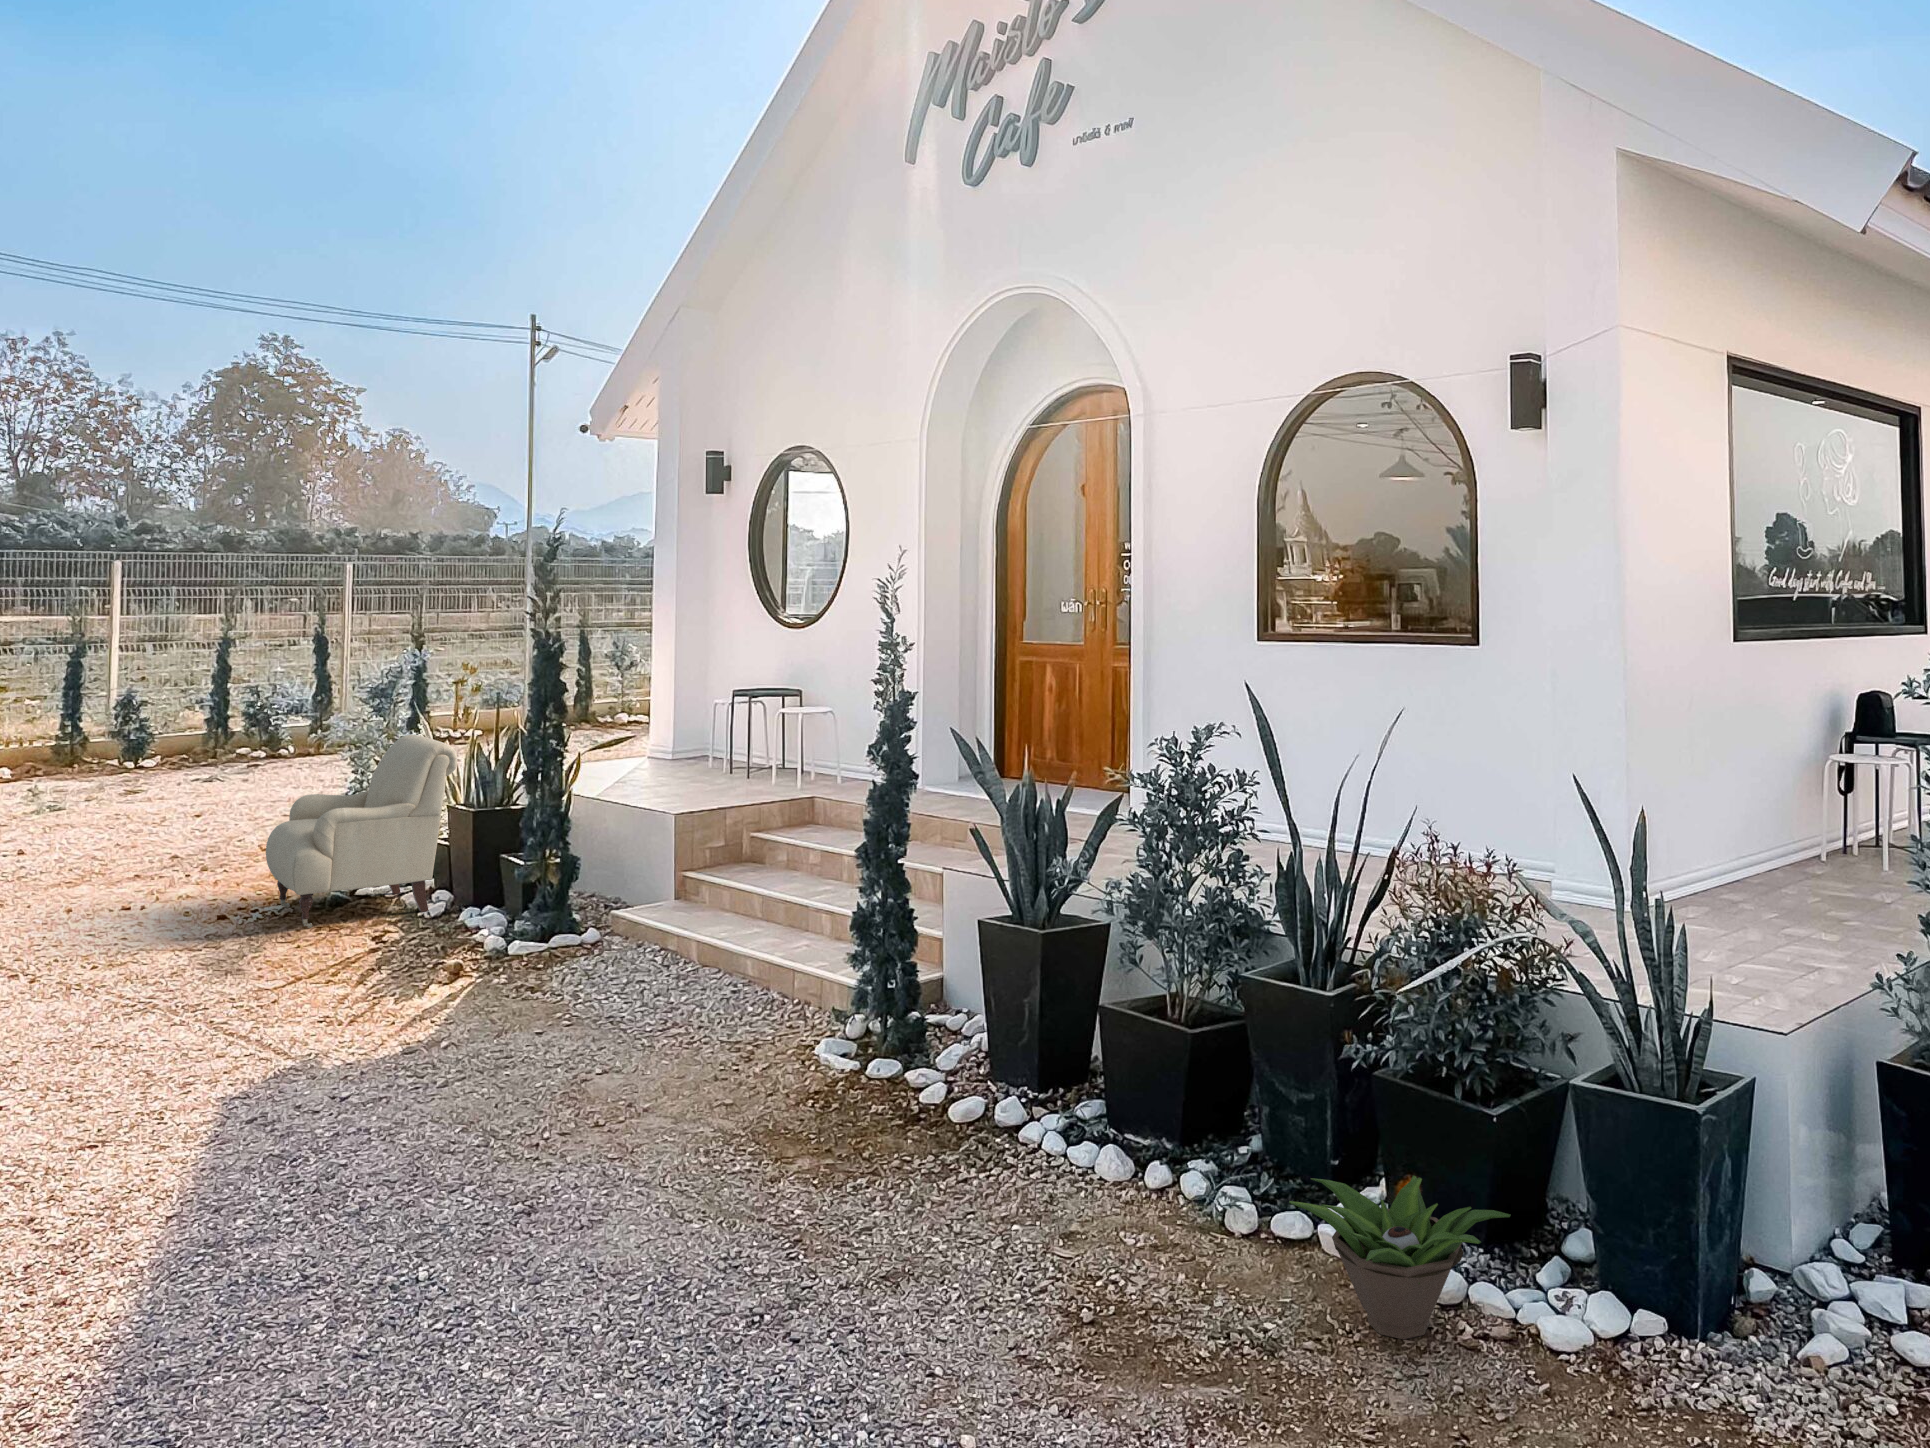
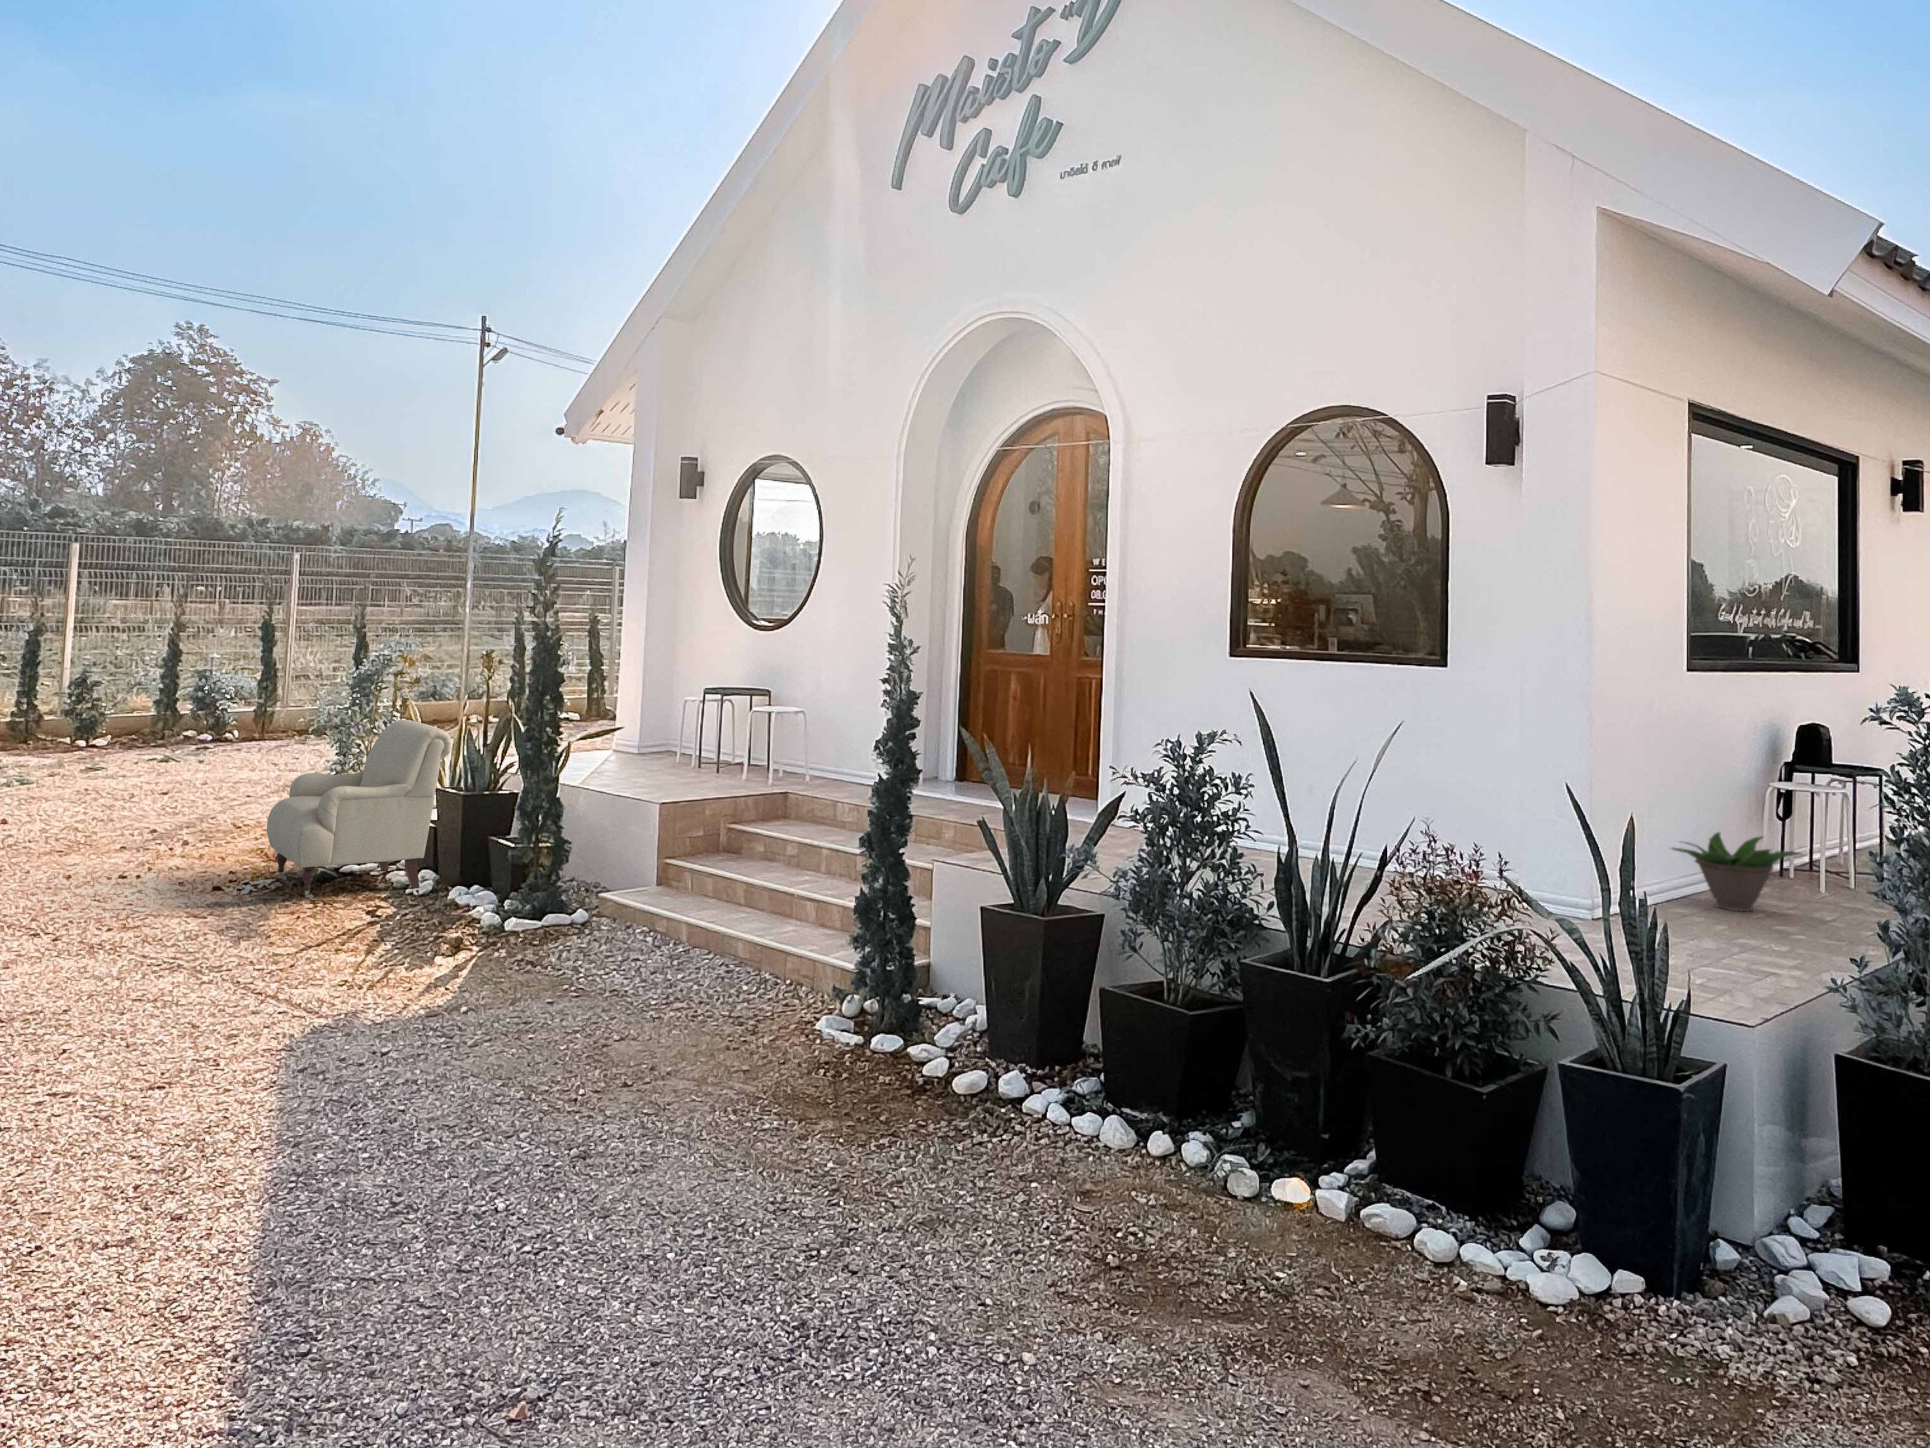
decorative plant: present [1289,1175,1511,1339] -> present [1672,832,1802,911]

